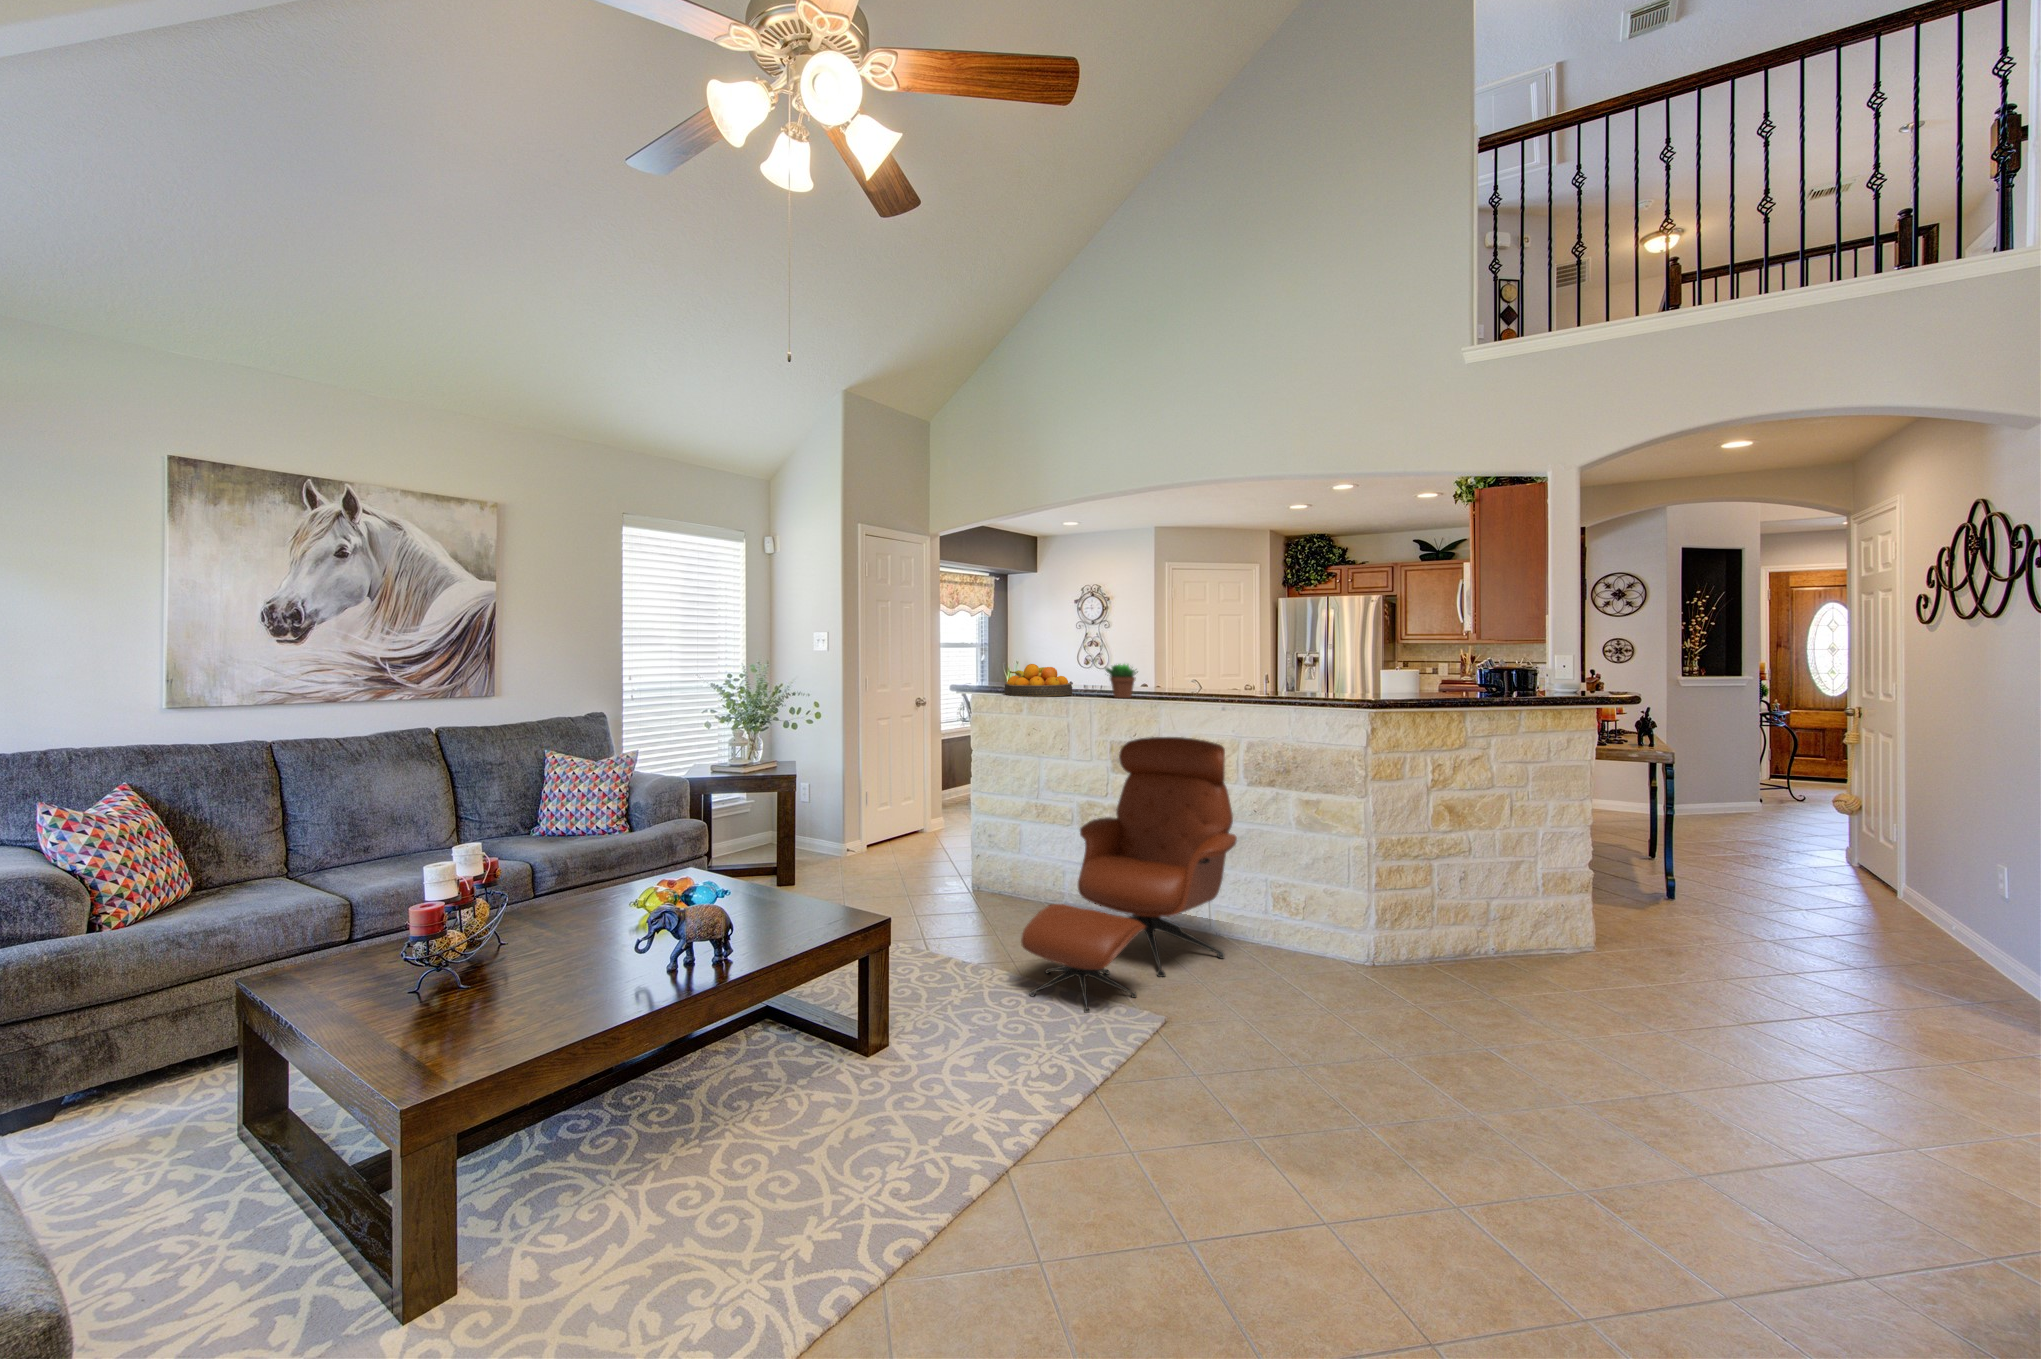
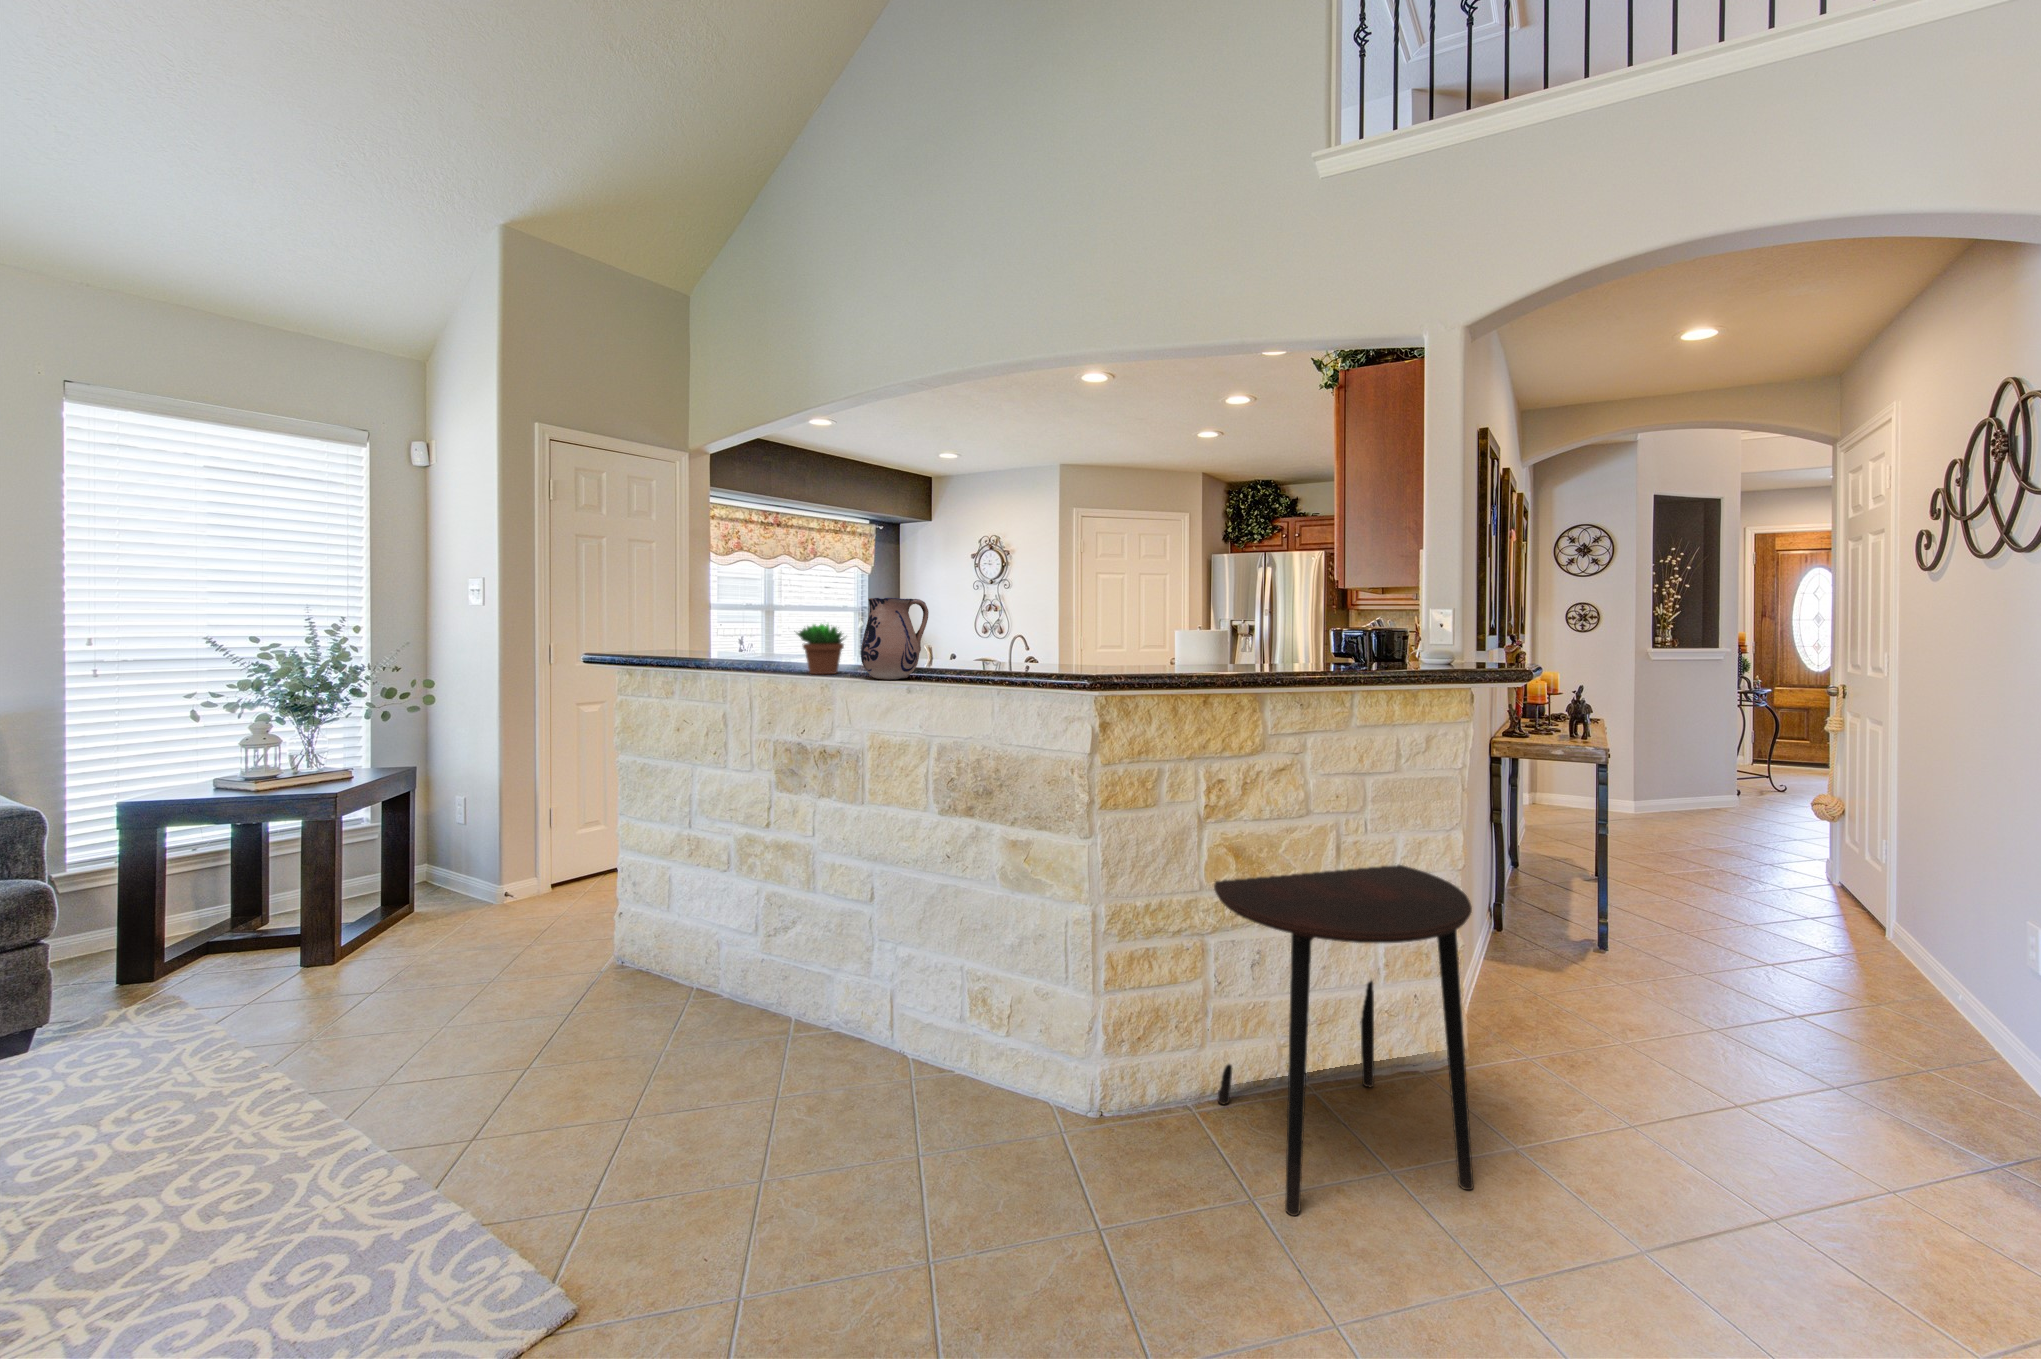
ceramic pitcher: none [1170,647,1209,701] -> present [861,598,929,680]
fruit bowl: present [1005,664,1072,697] -> none [667,625,773,673]
lounge chair: present [1021,737,1237,1013] -> none [442,733,925,1250]
side table: none [1451,814,1641,1012] -> present [1214,865,1473,1216]

